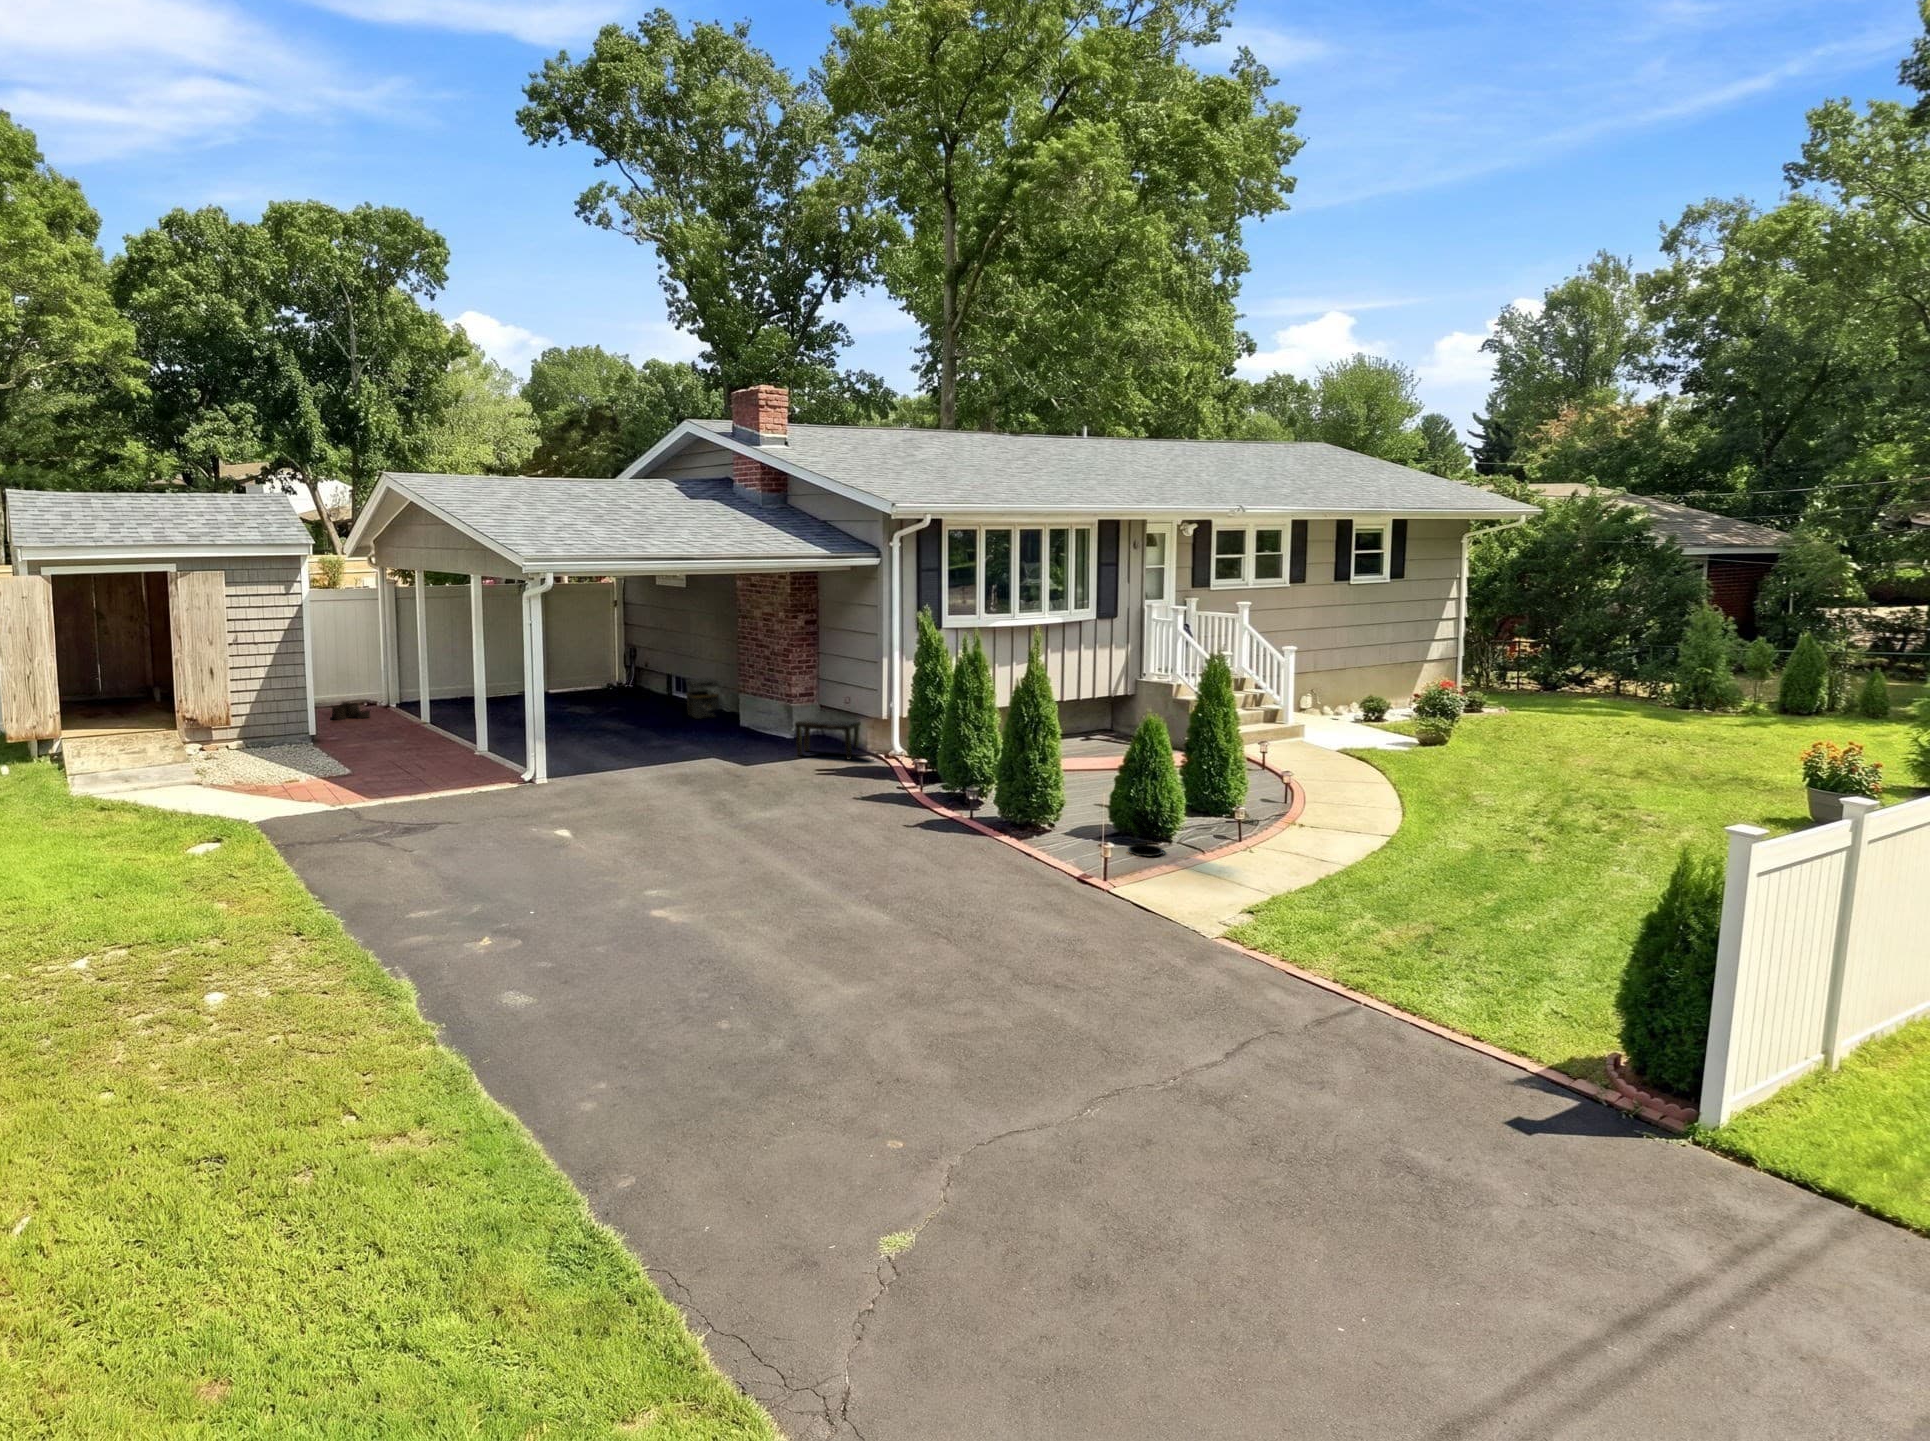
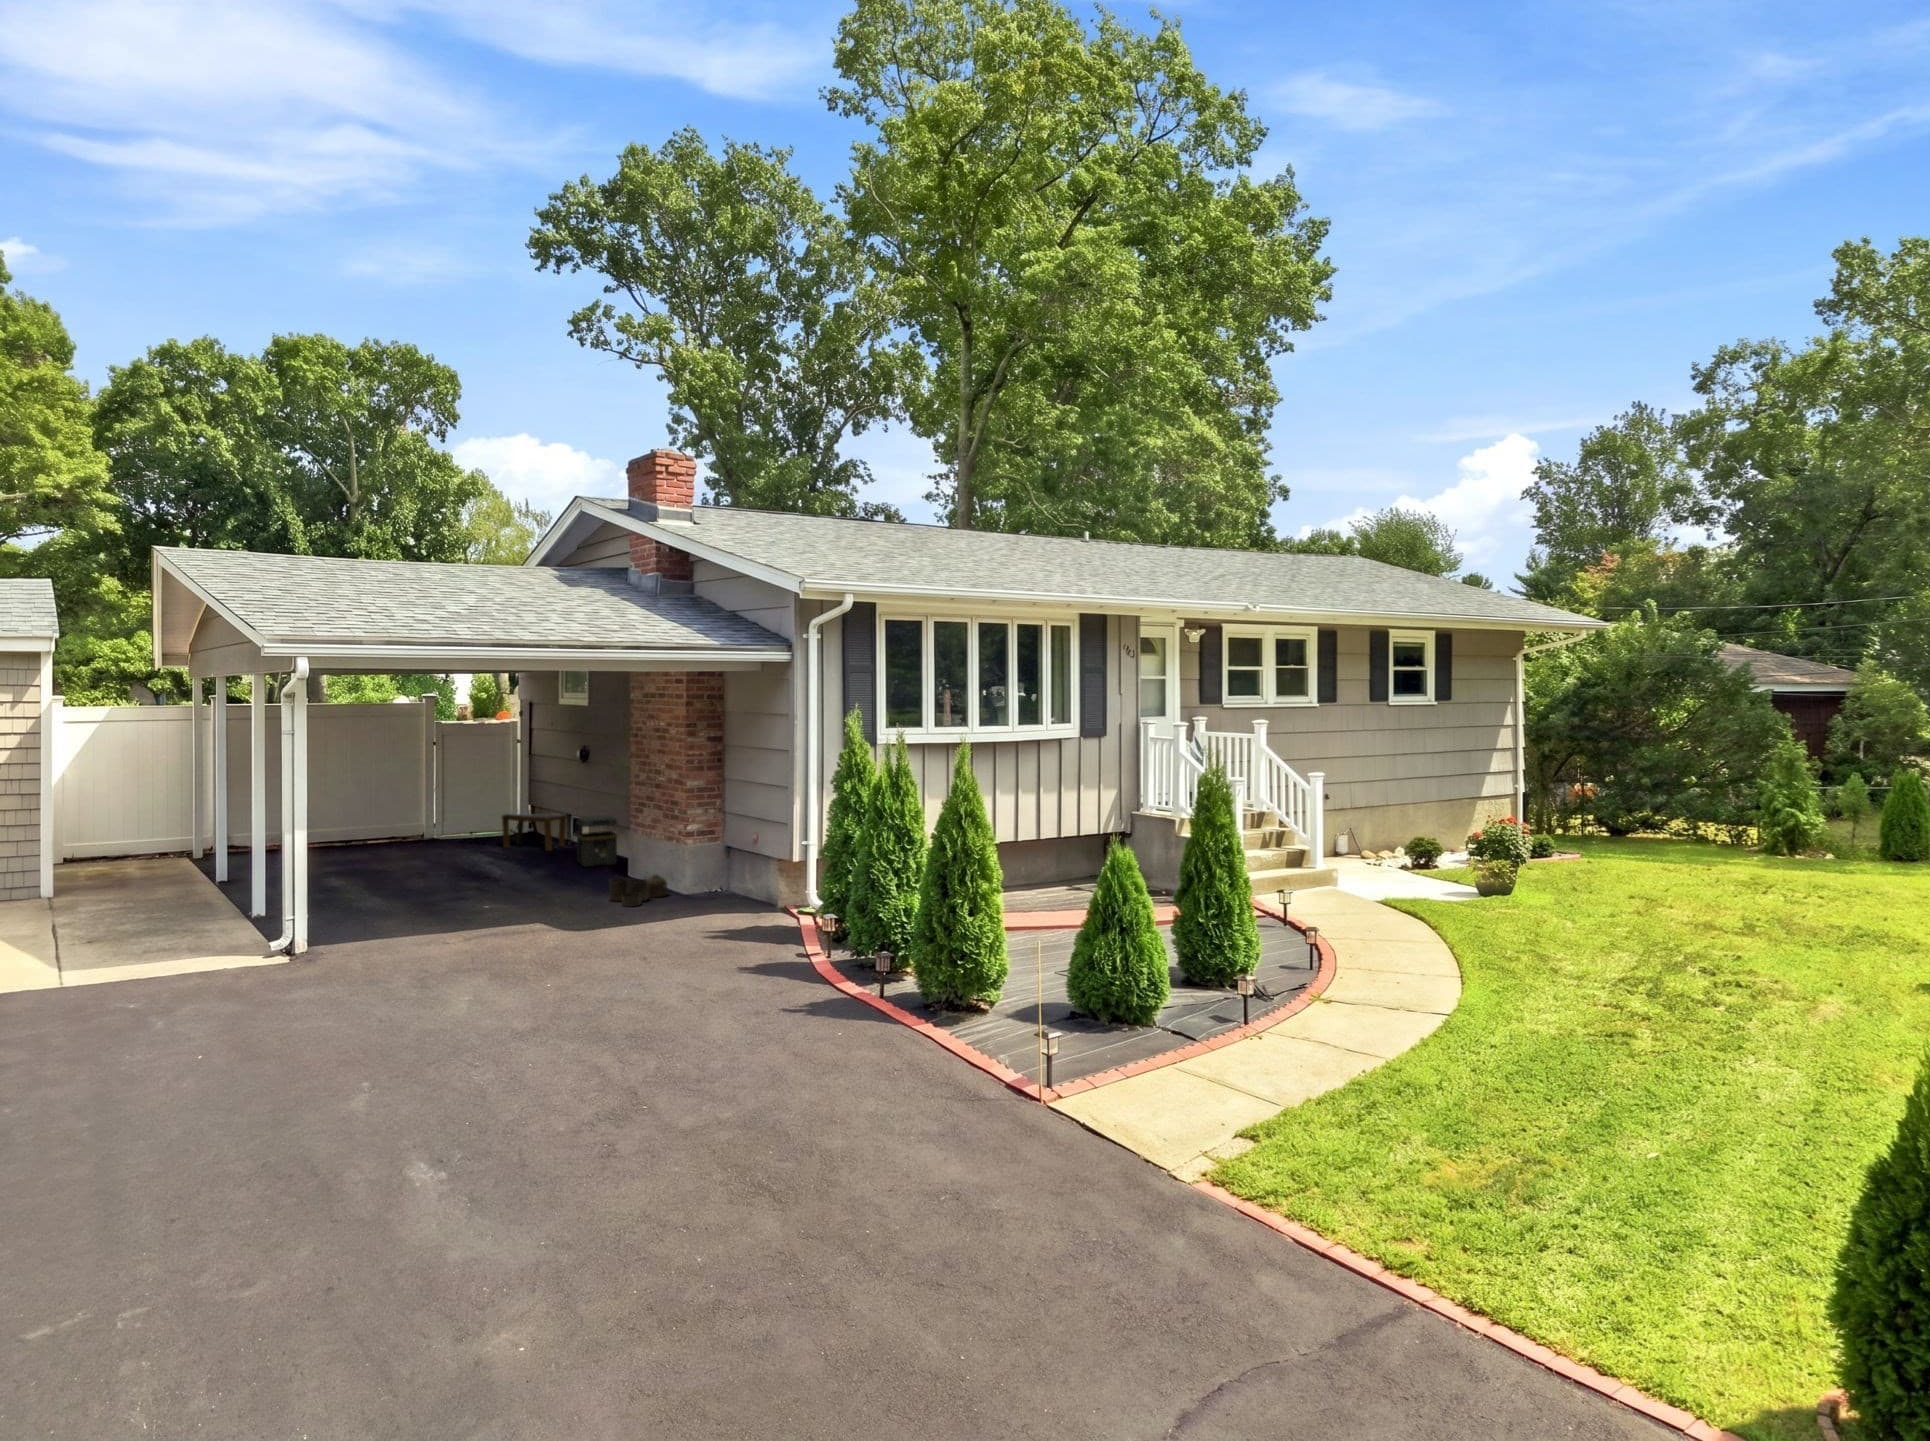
woven basket: present [332,702,370,720] -> present [609,875,667,906]
bench: present [795,719,861,760] -> present [502,813,567,851]
potted tree: present [1128,798,1164,856] -> none [1081,952,1137,1050]

